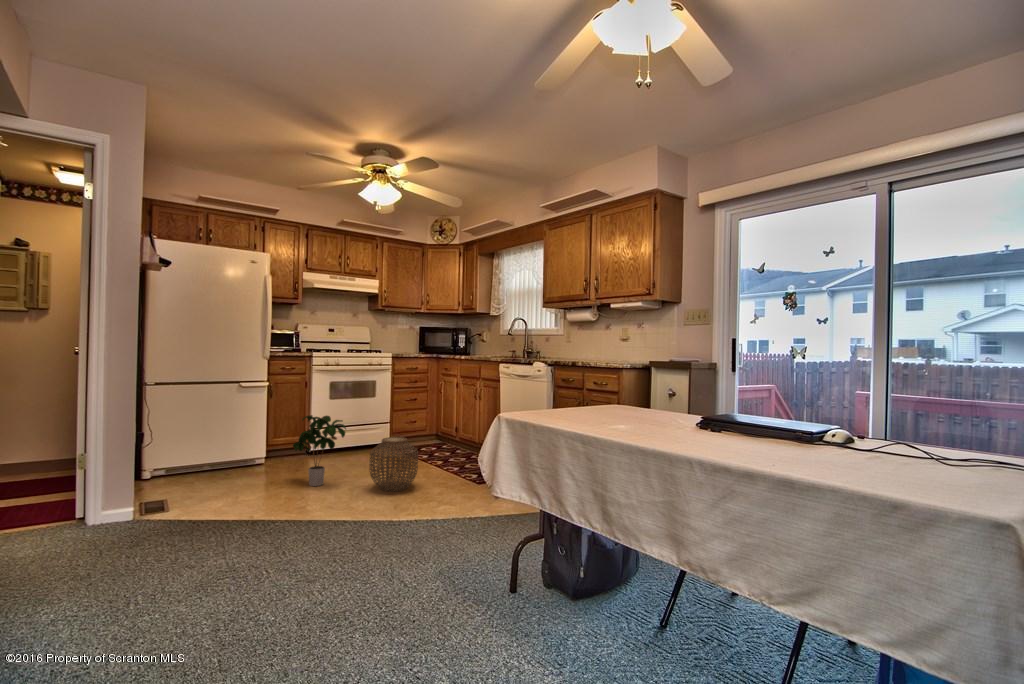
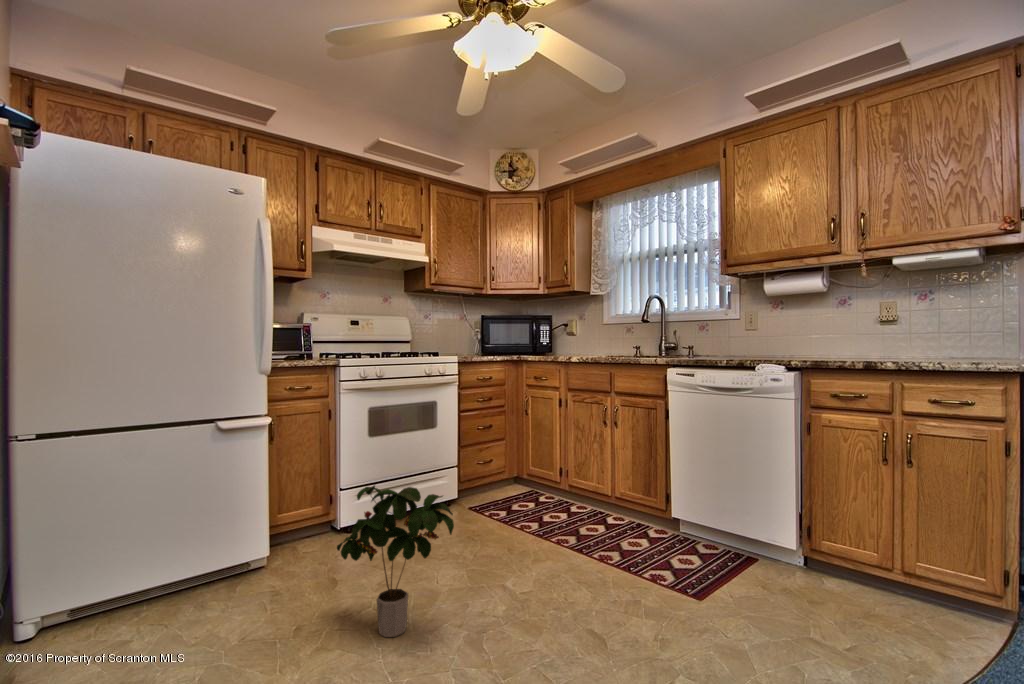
woven basket: present [369,437,418,492] -> none [508,523,605,646]

